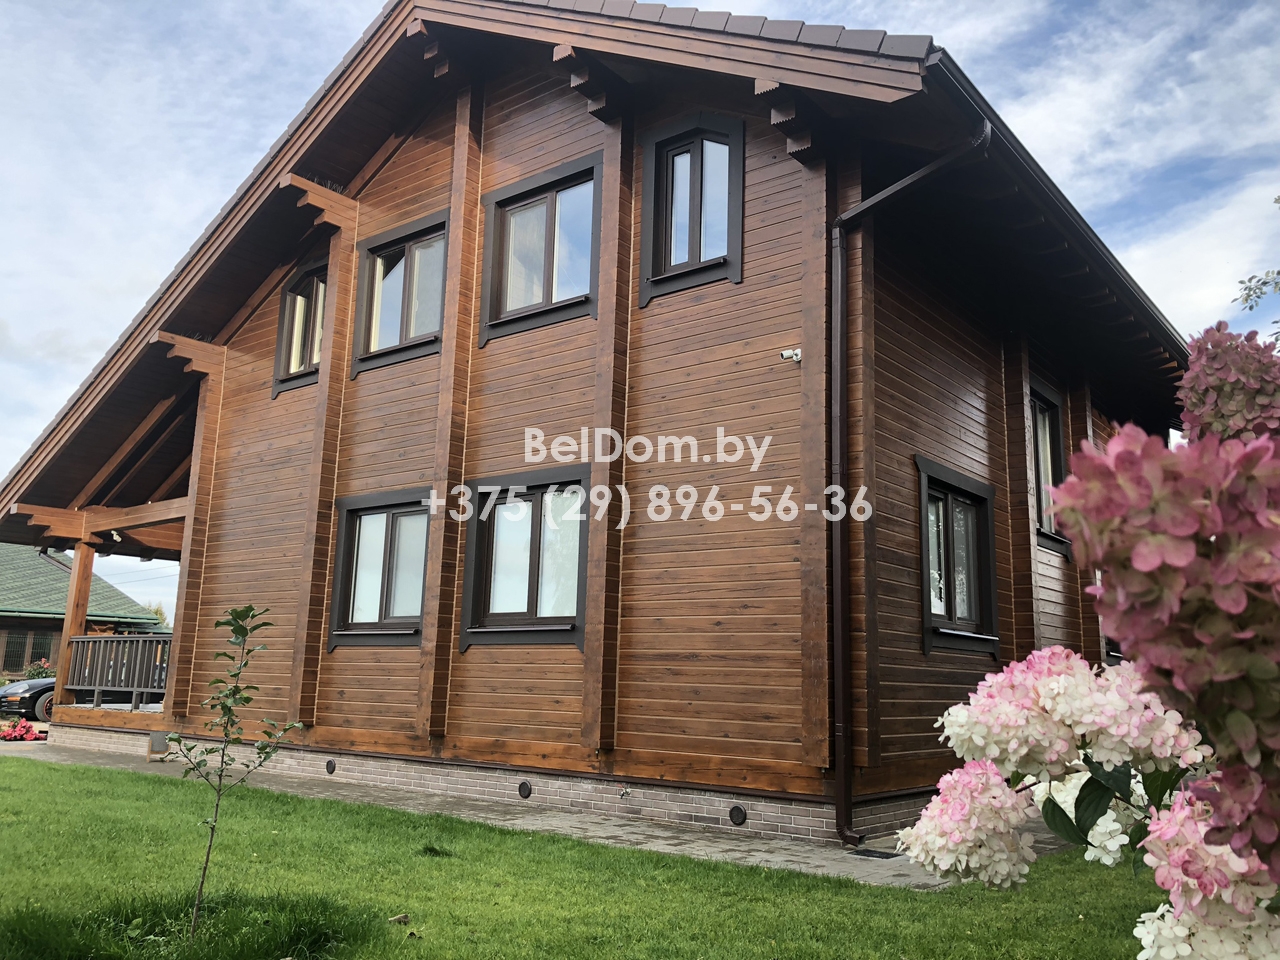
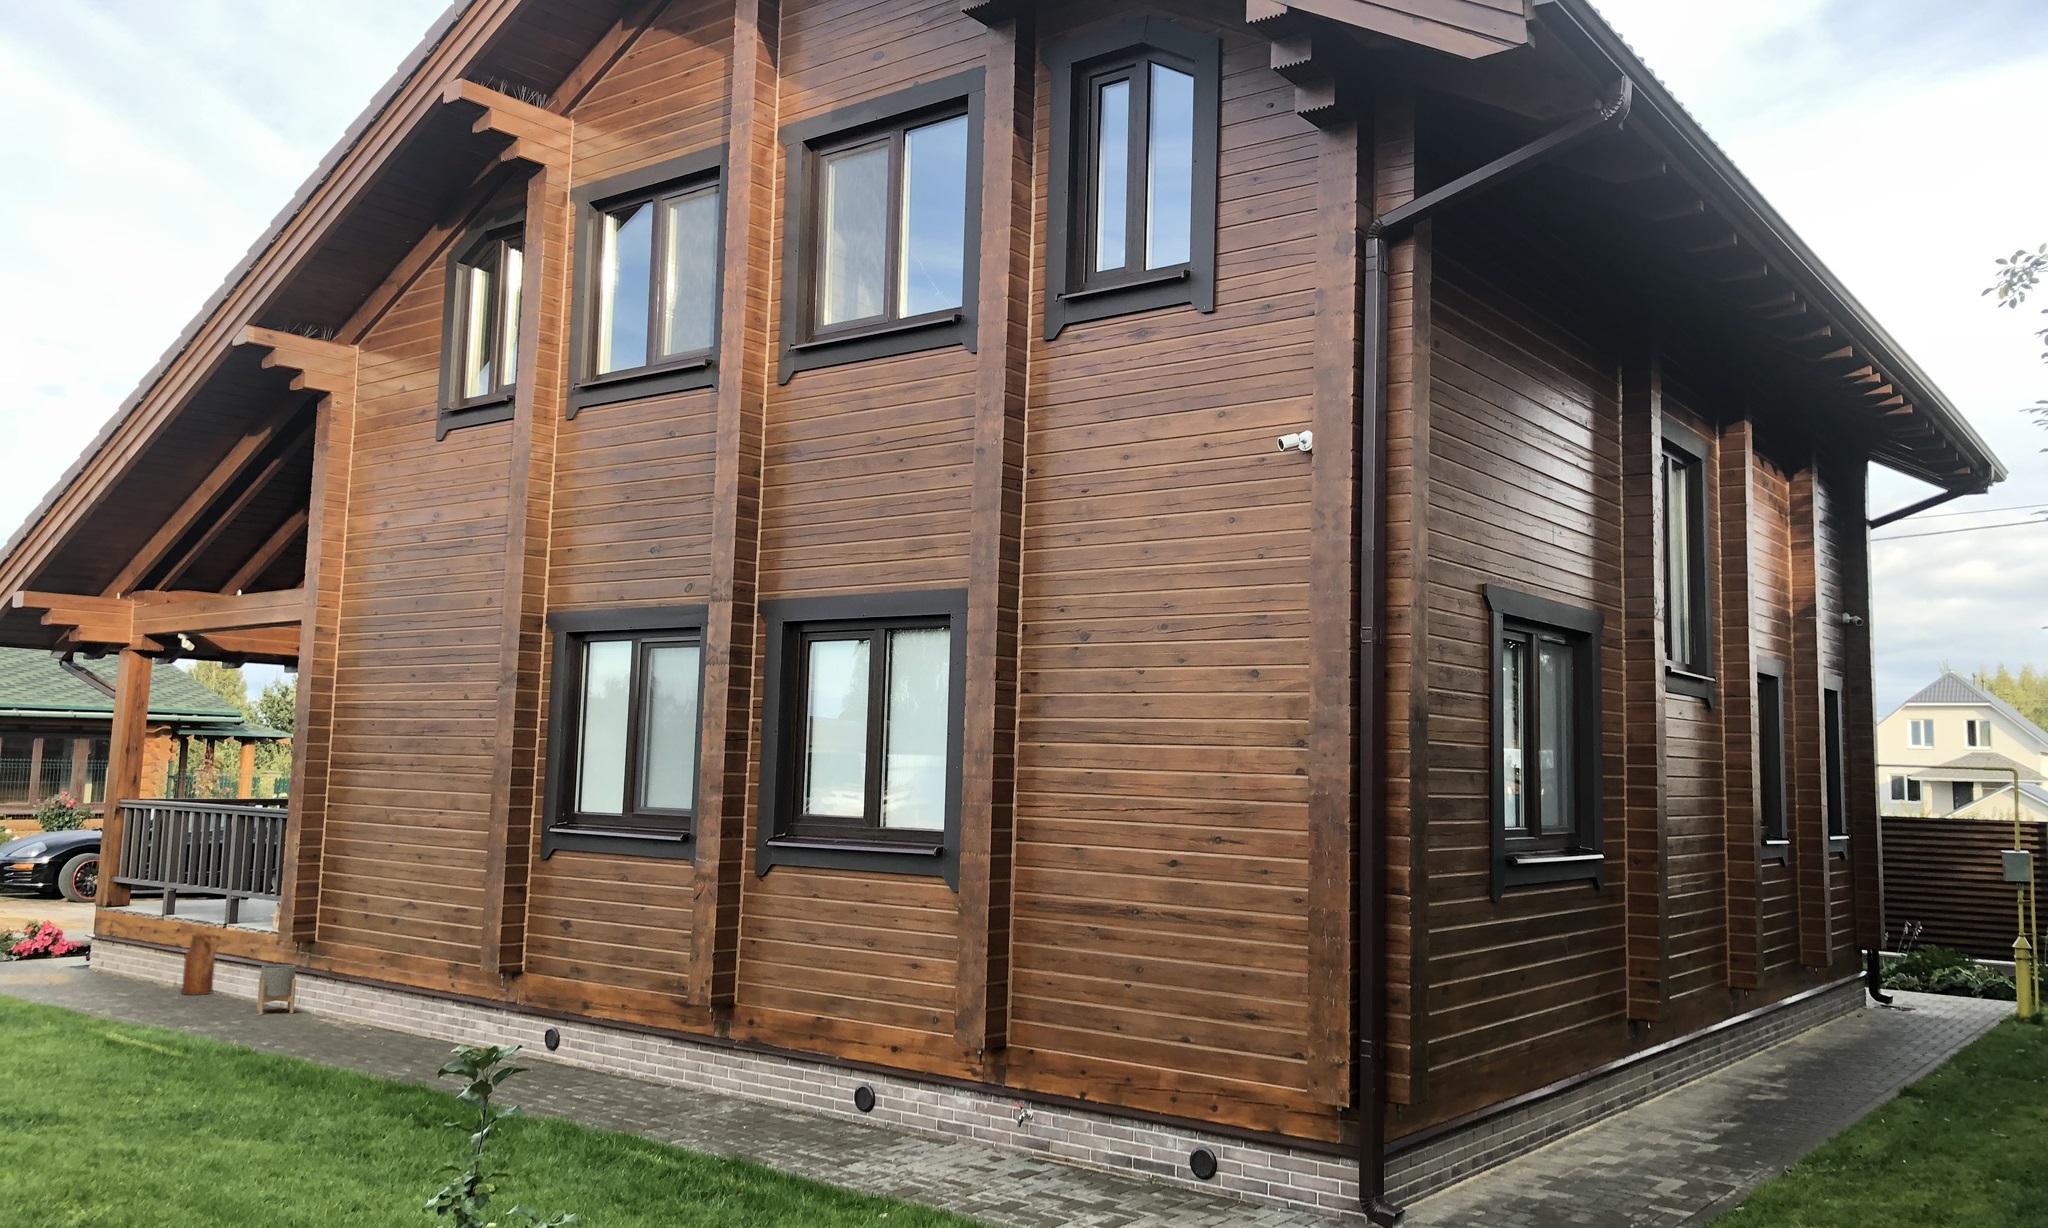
watering can: none [100,716,127,755] -> present [182,934,220,995]

